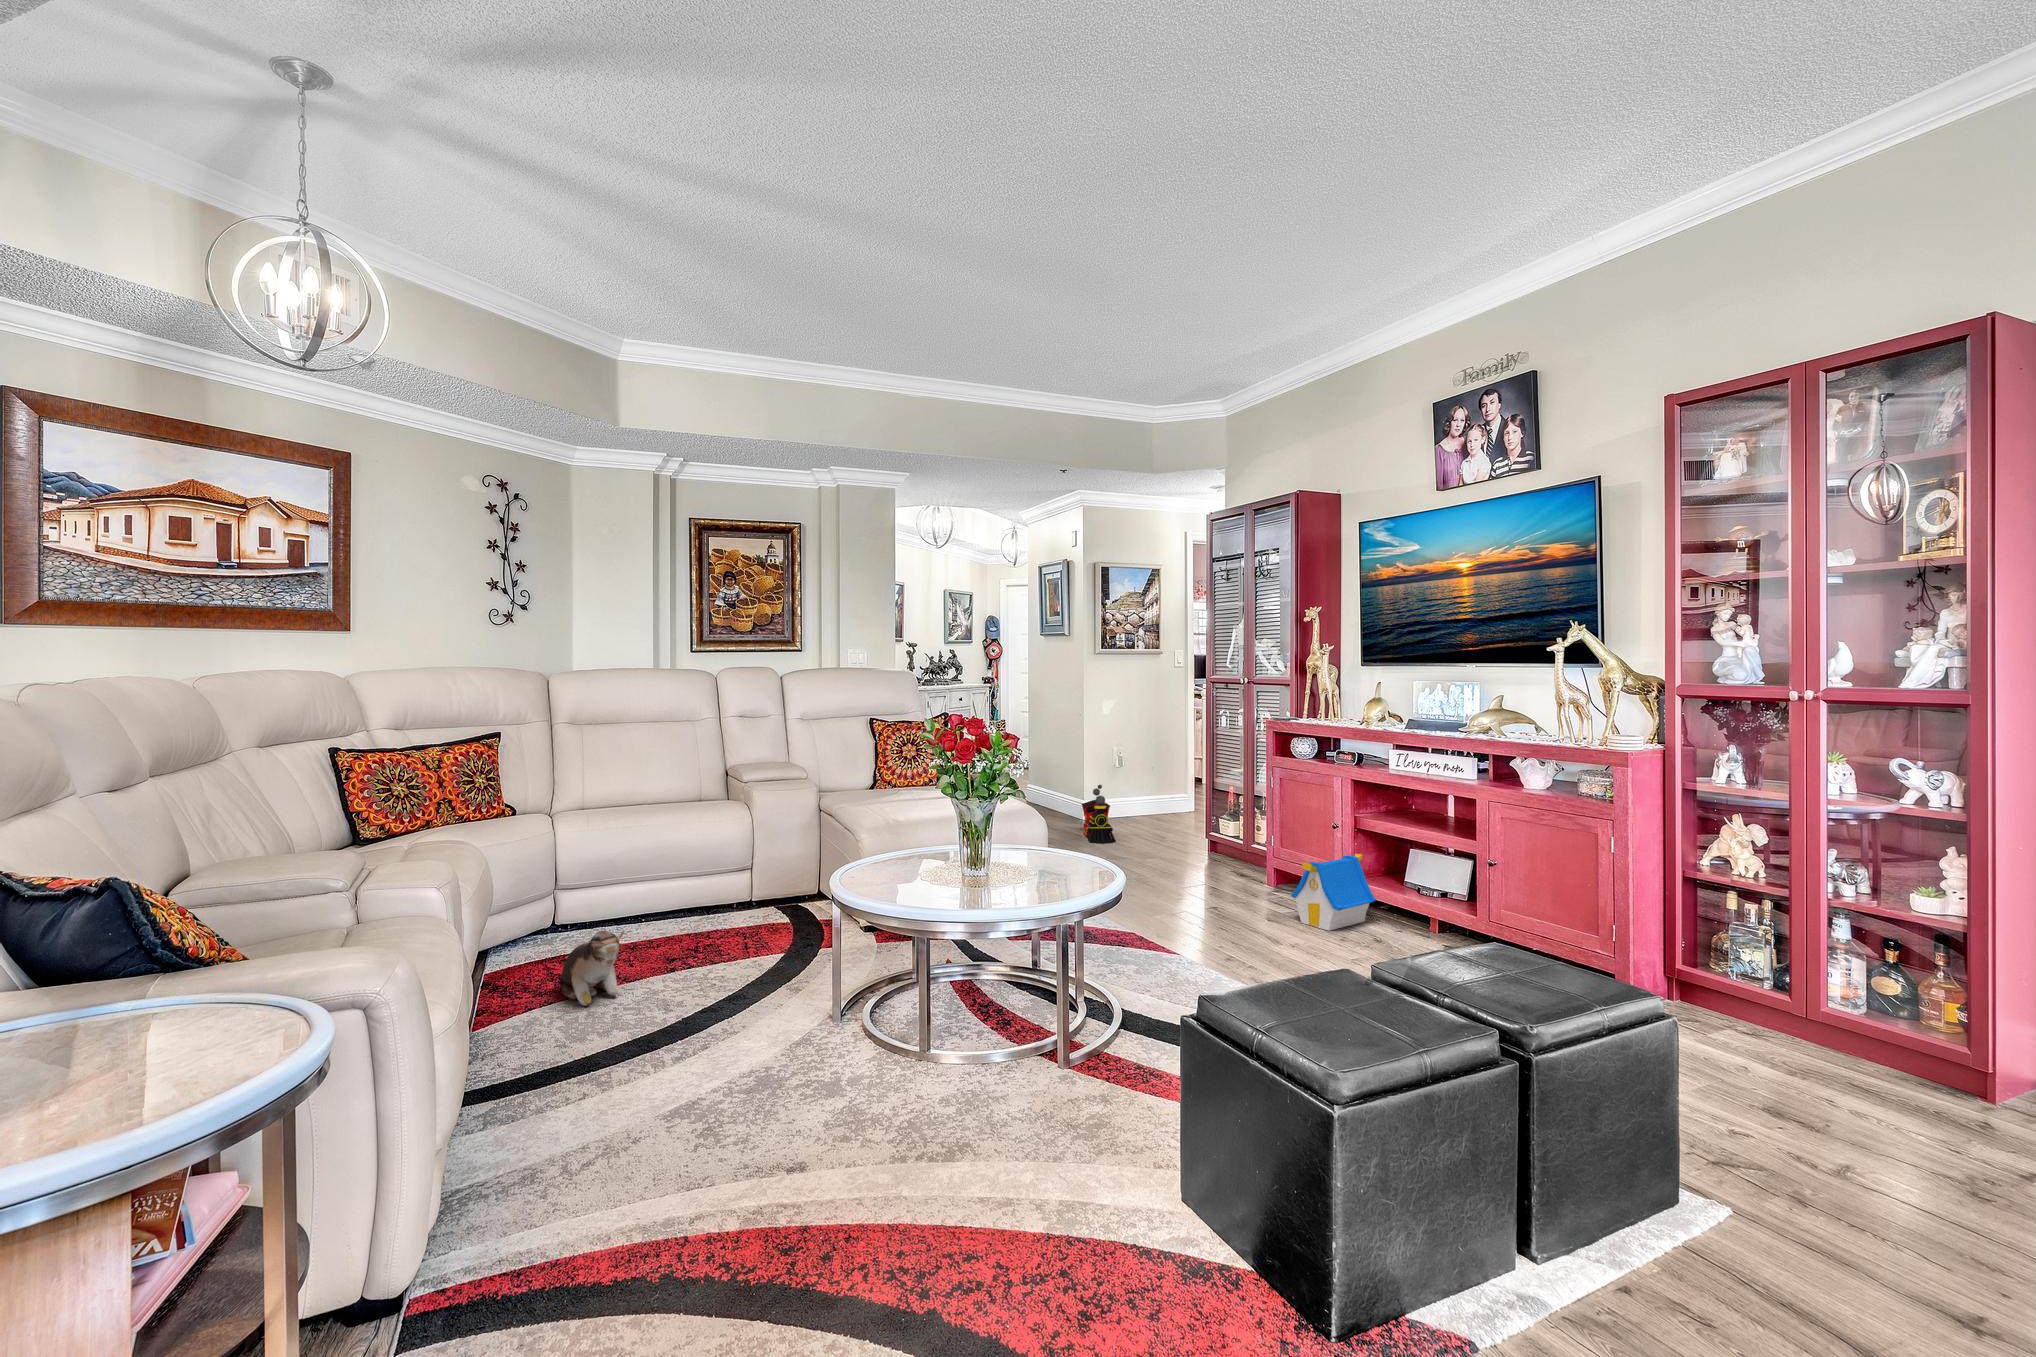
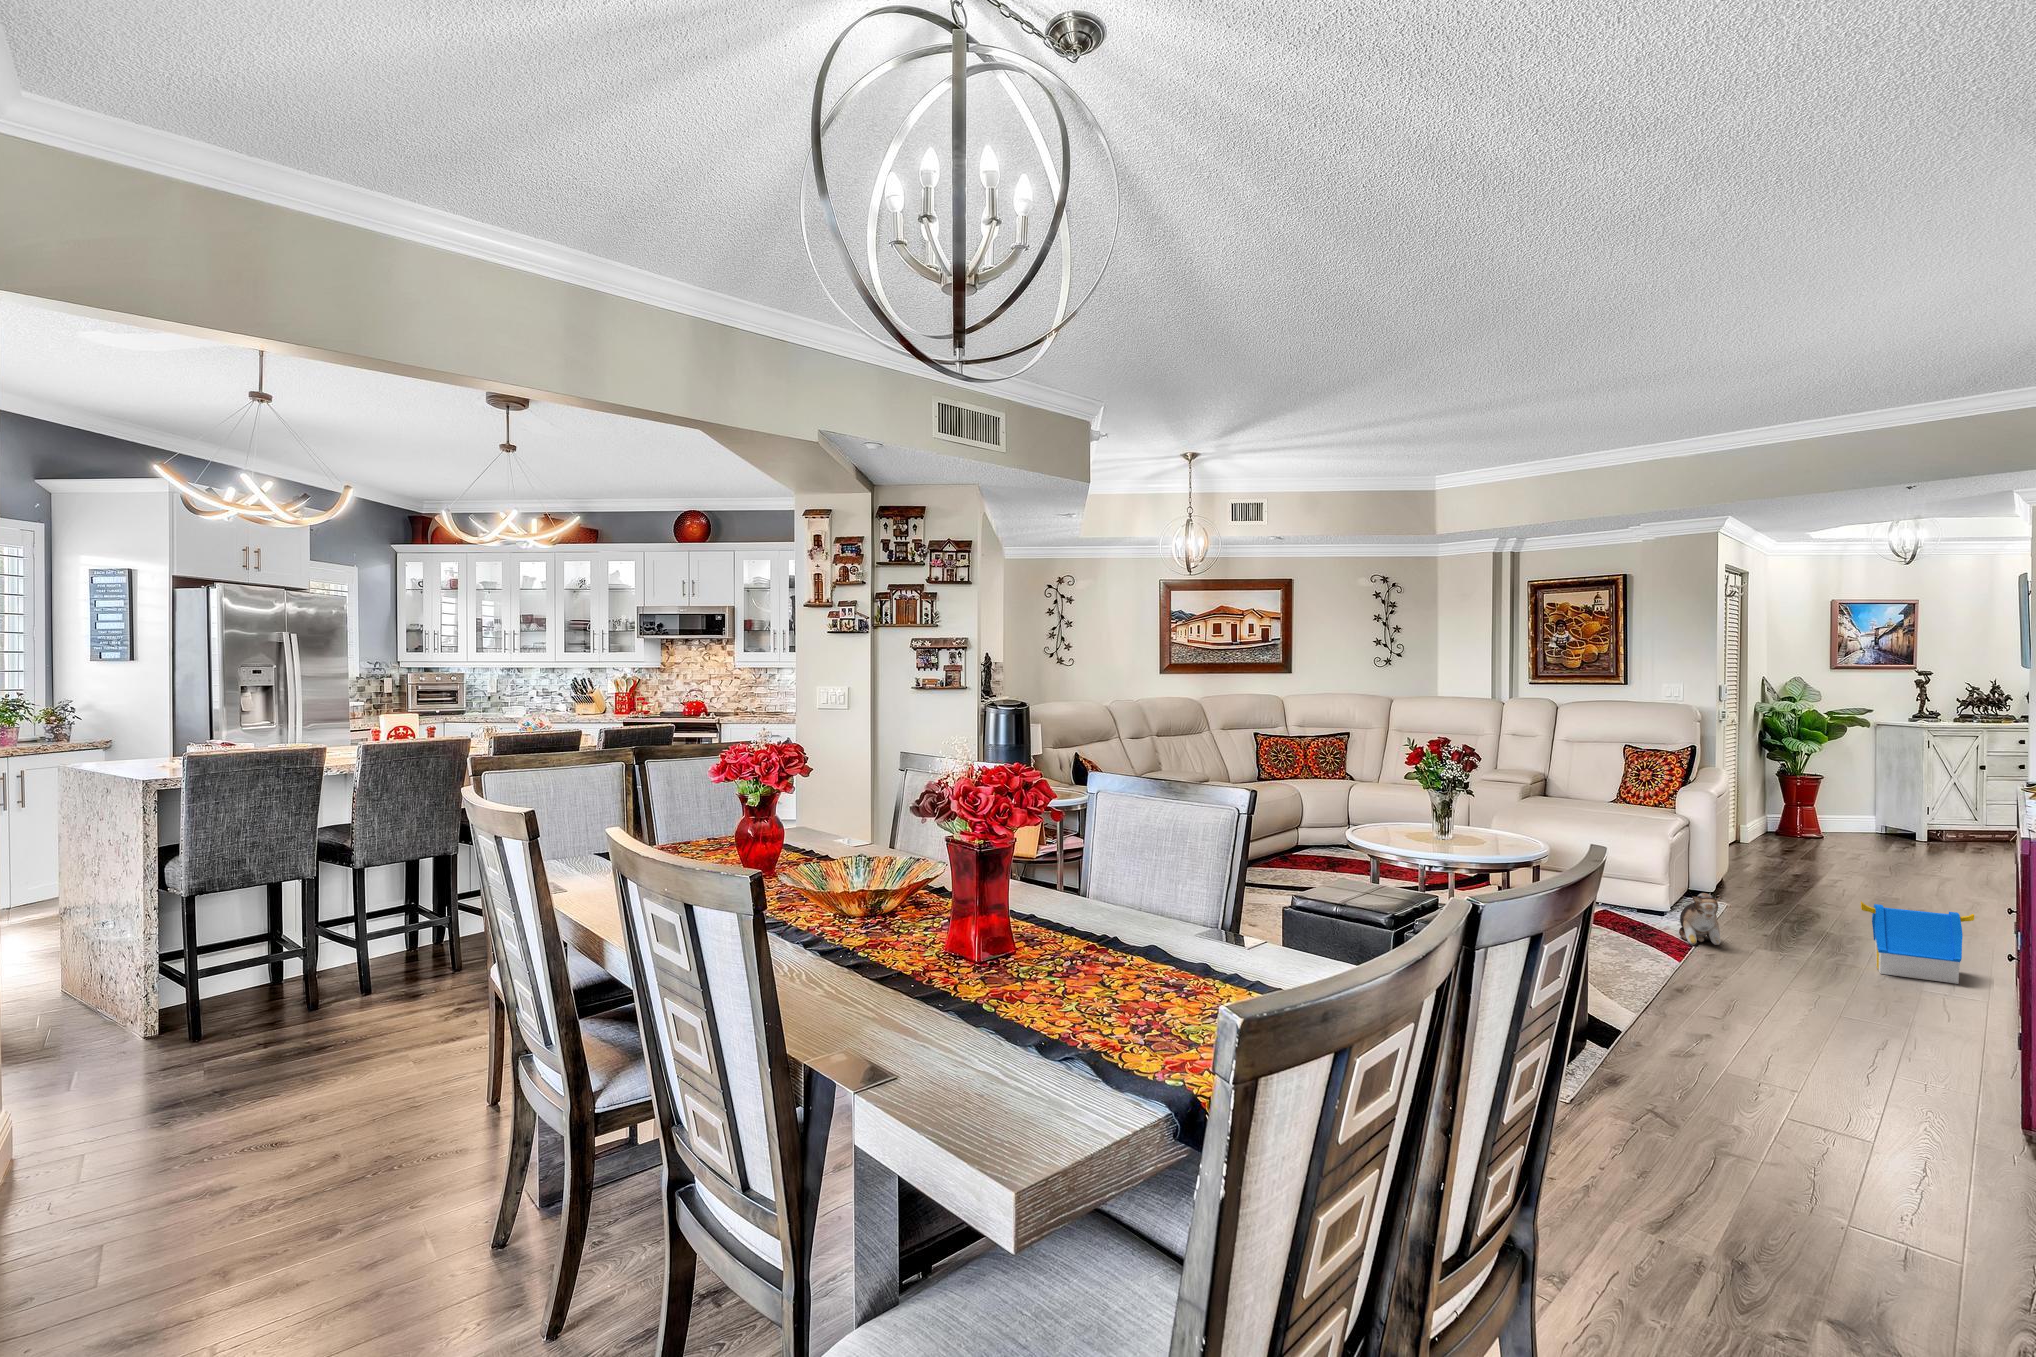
toy train: present [1081,785,1116,843] -> none [1906,839,1971,904]
plush toy: present [561,931,624,1006] -> present [1679,893,1721,945]

